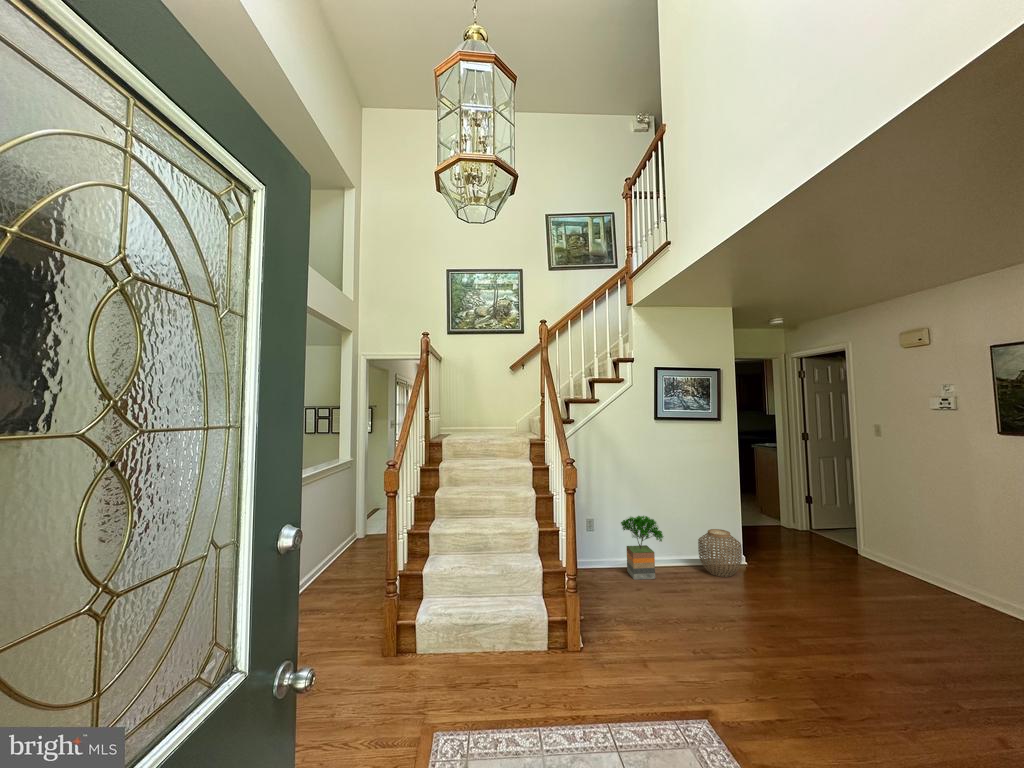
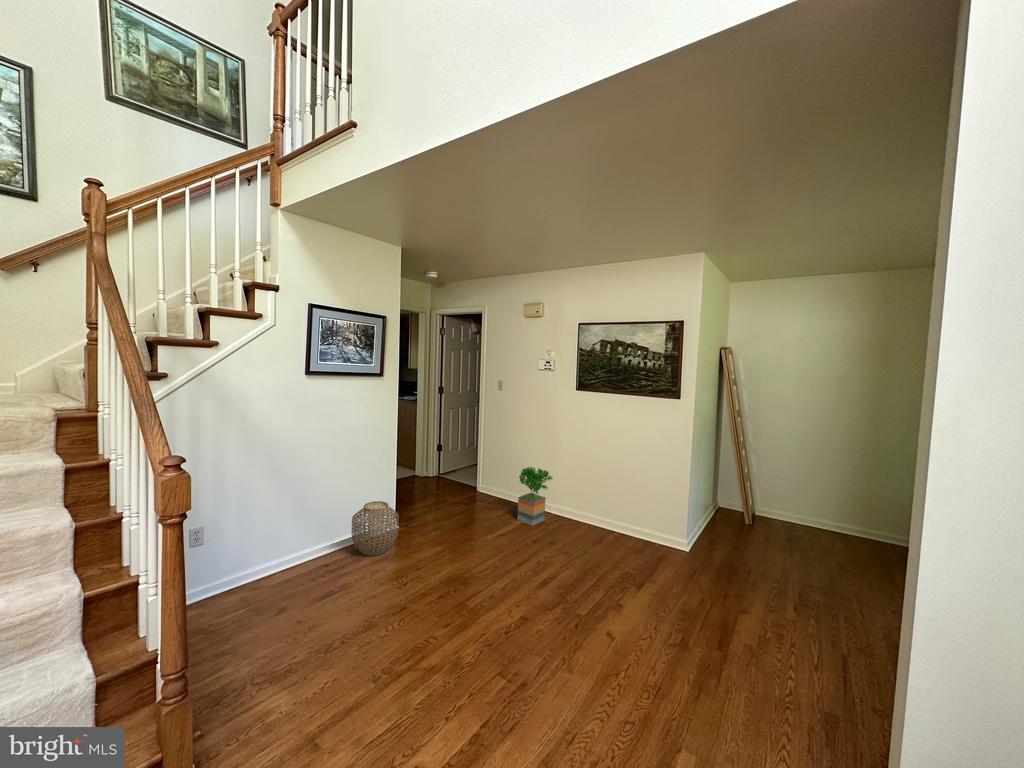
potted tree: present [621,516,664,580] -> present [517,467,552,526]

